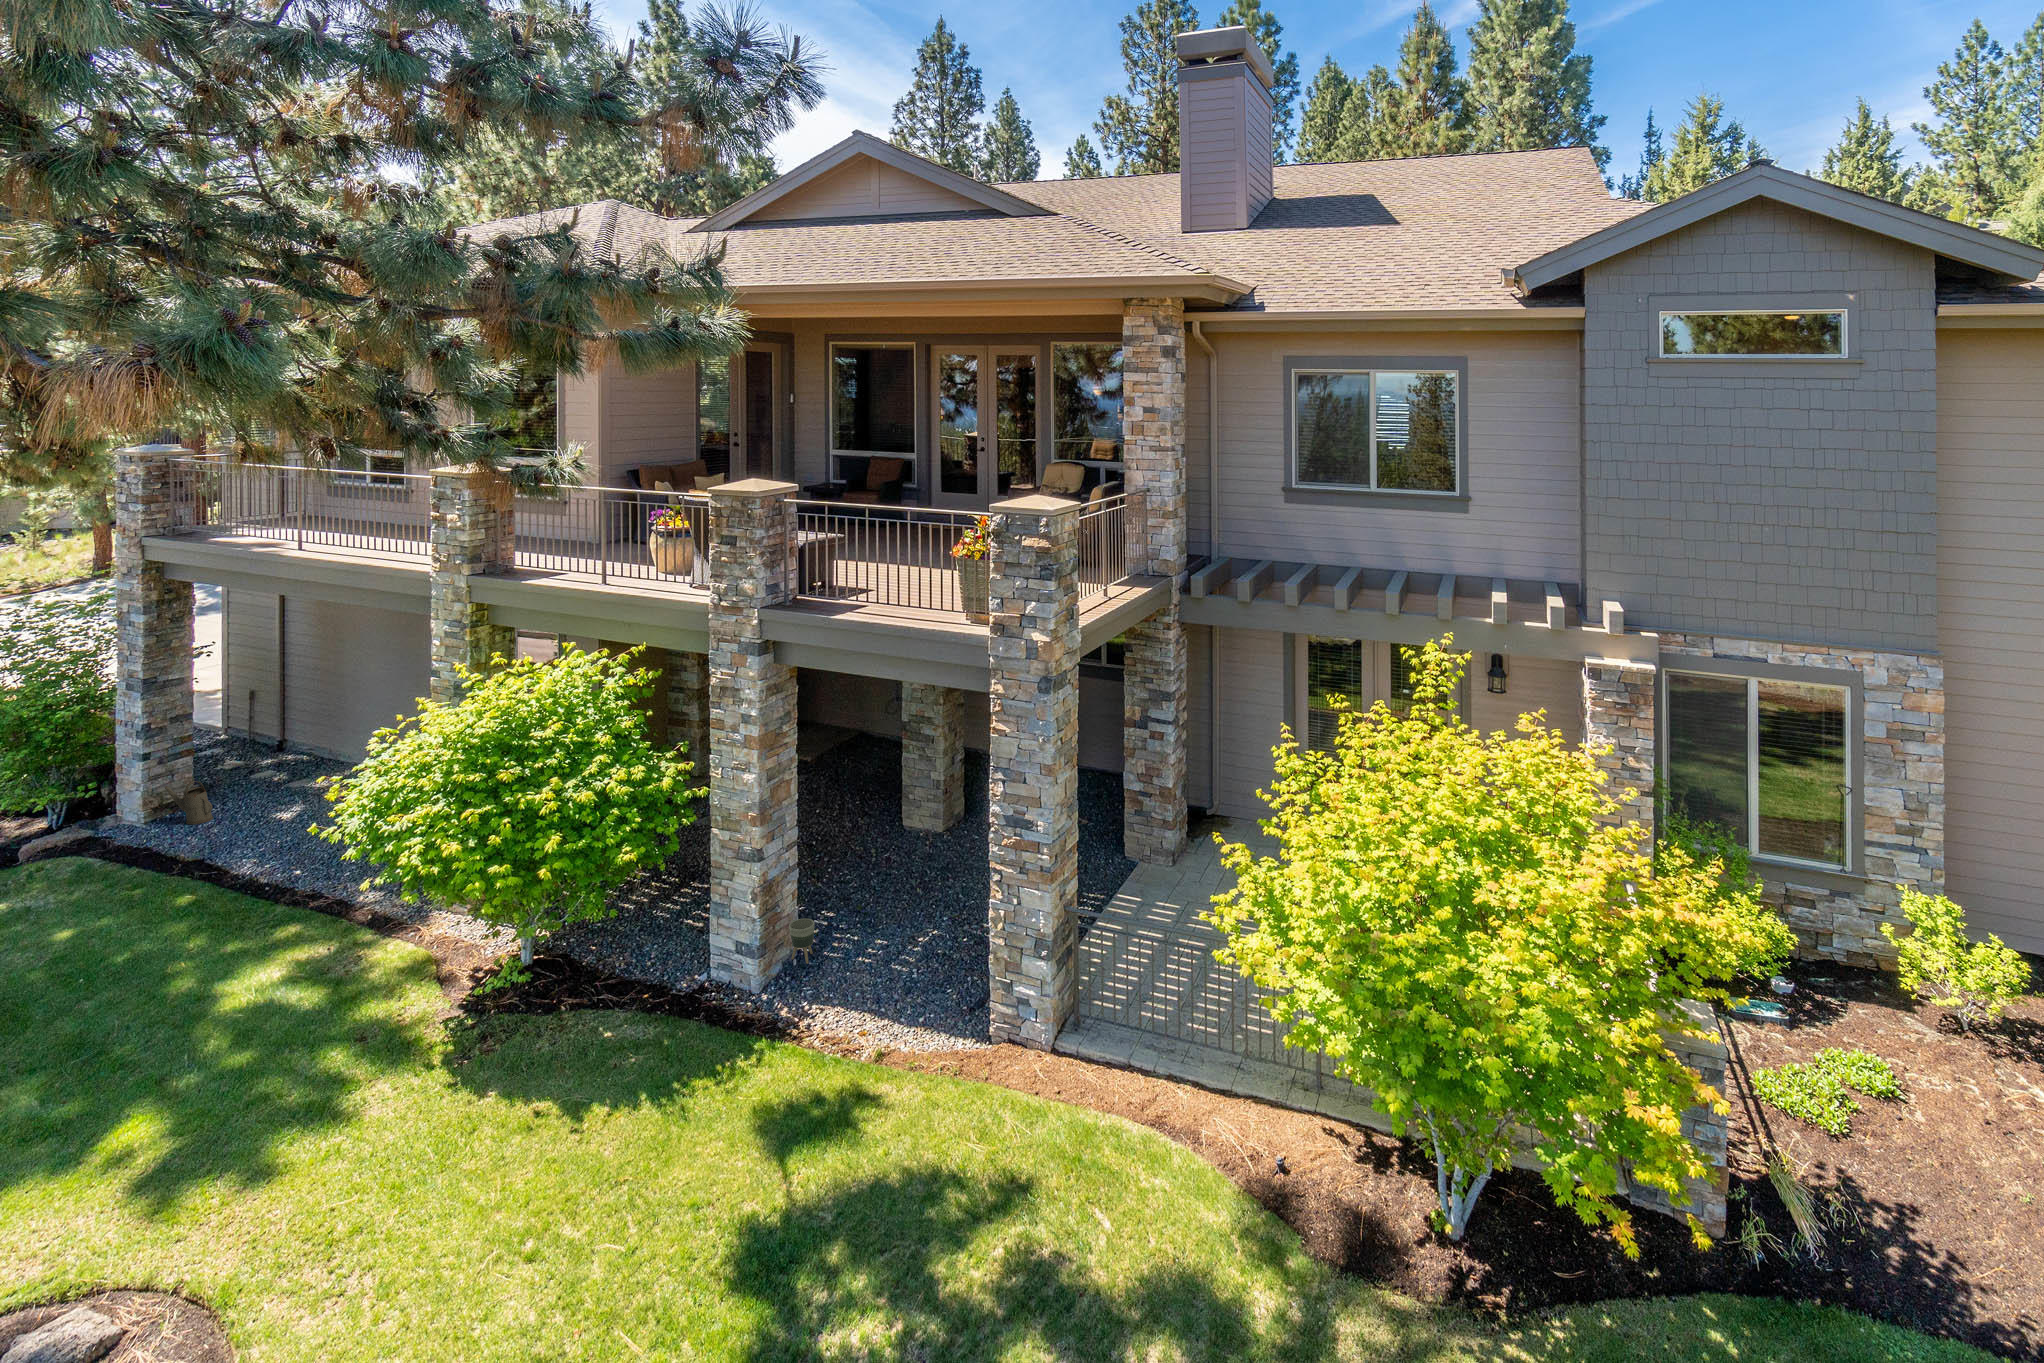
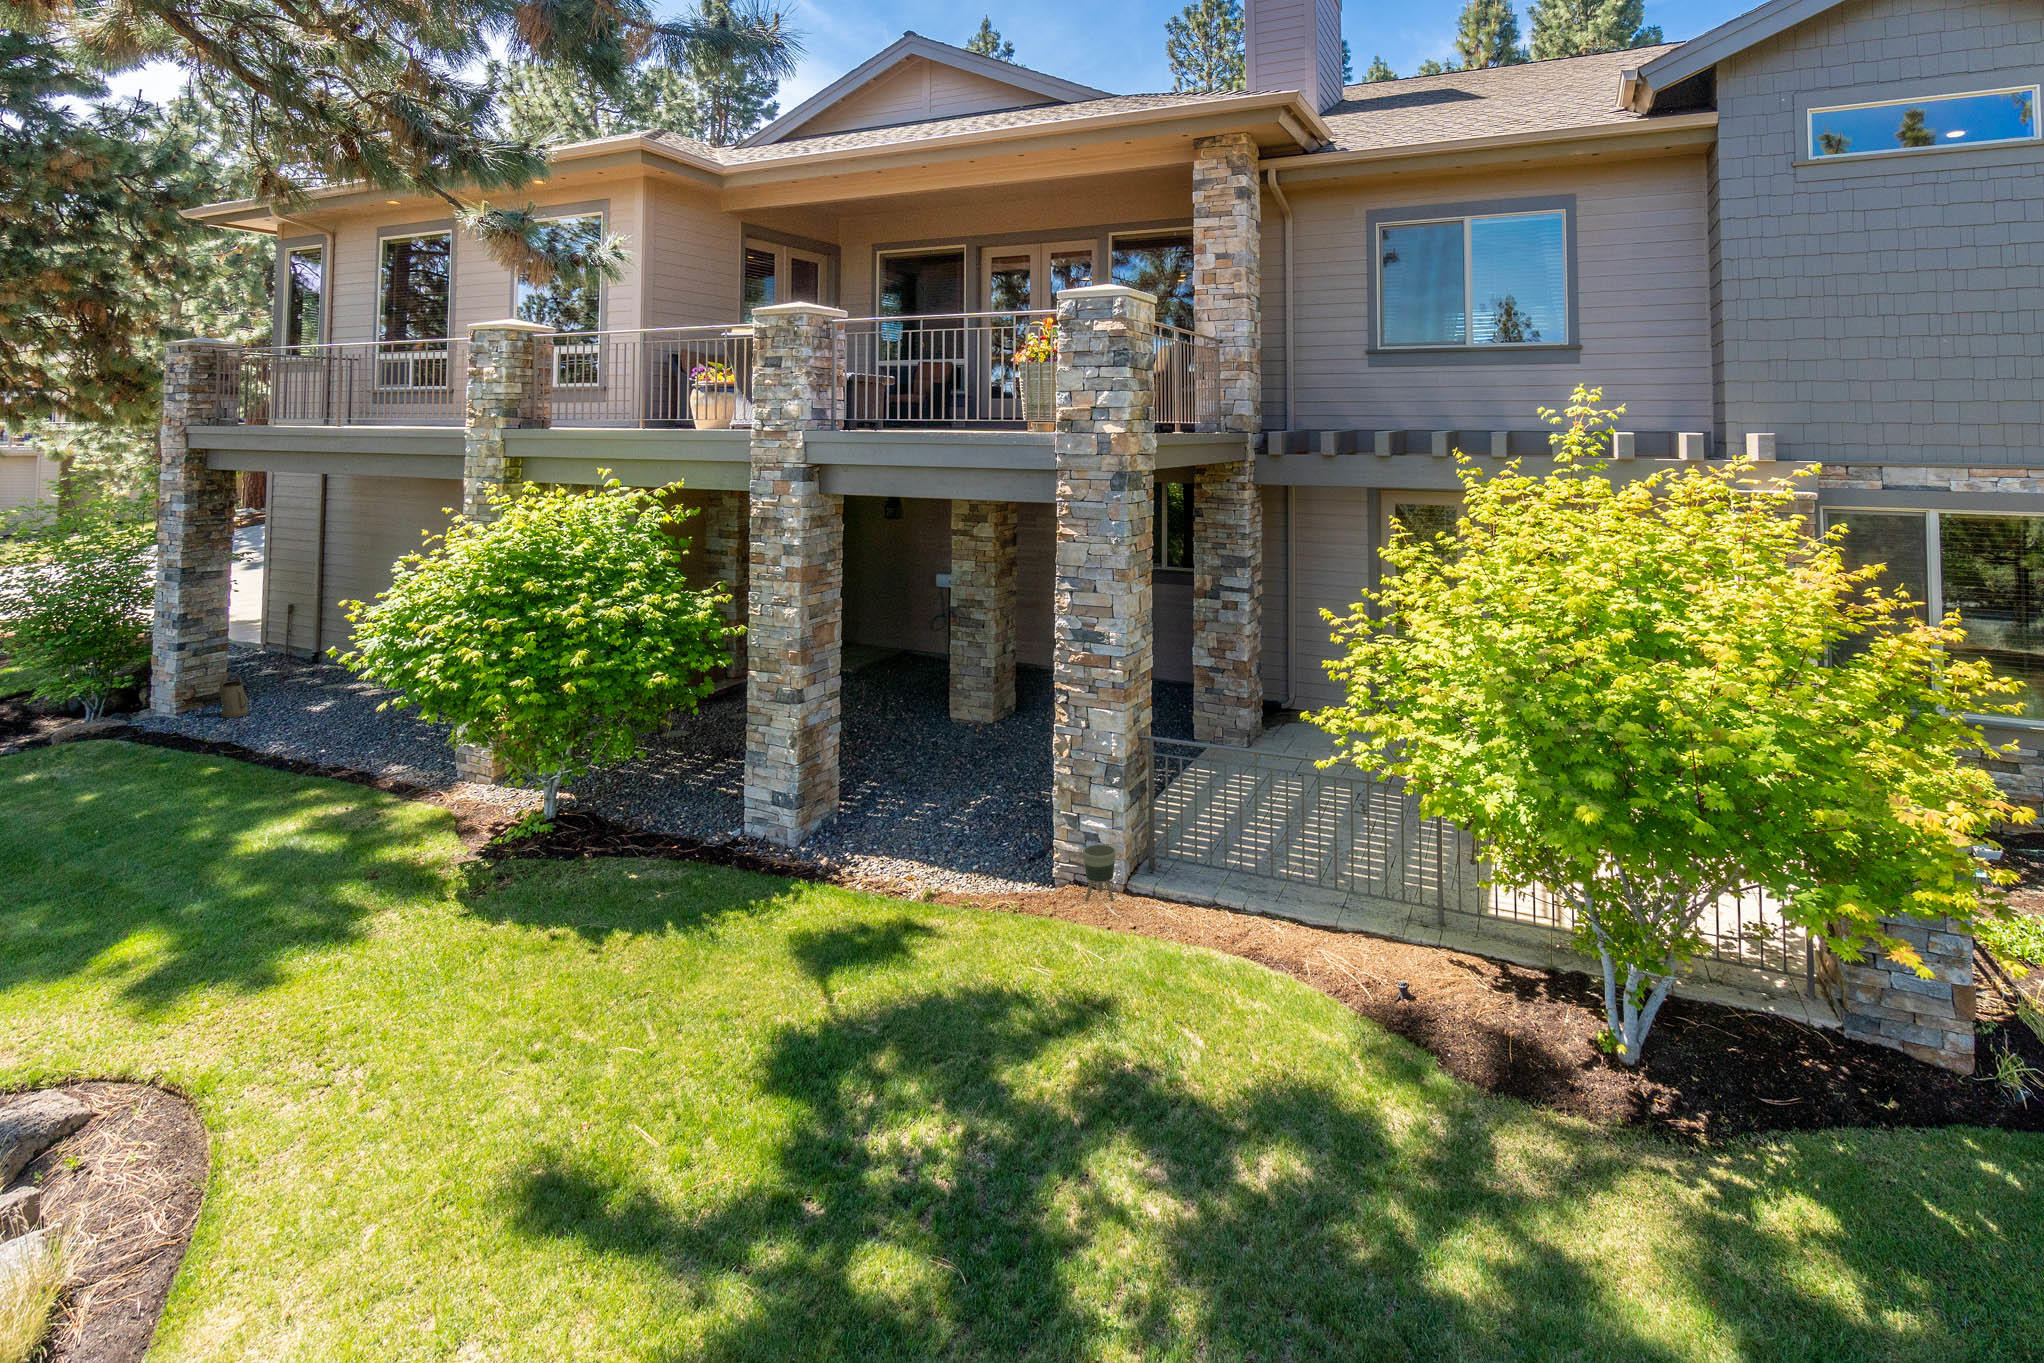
planter: present [789,919,815,964] -> present [1083,844,1116,901]

